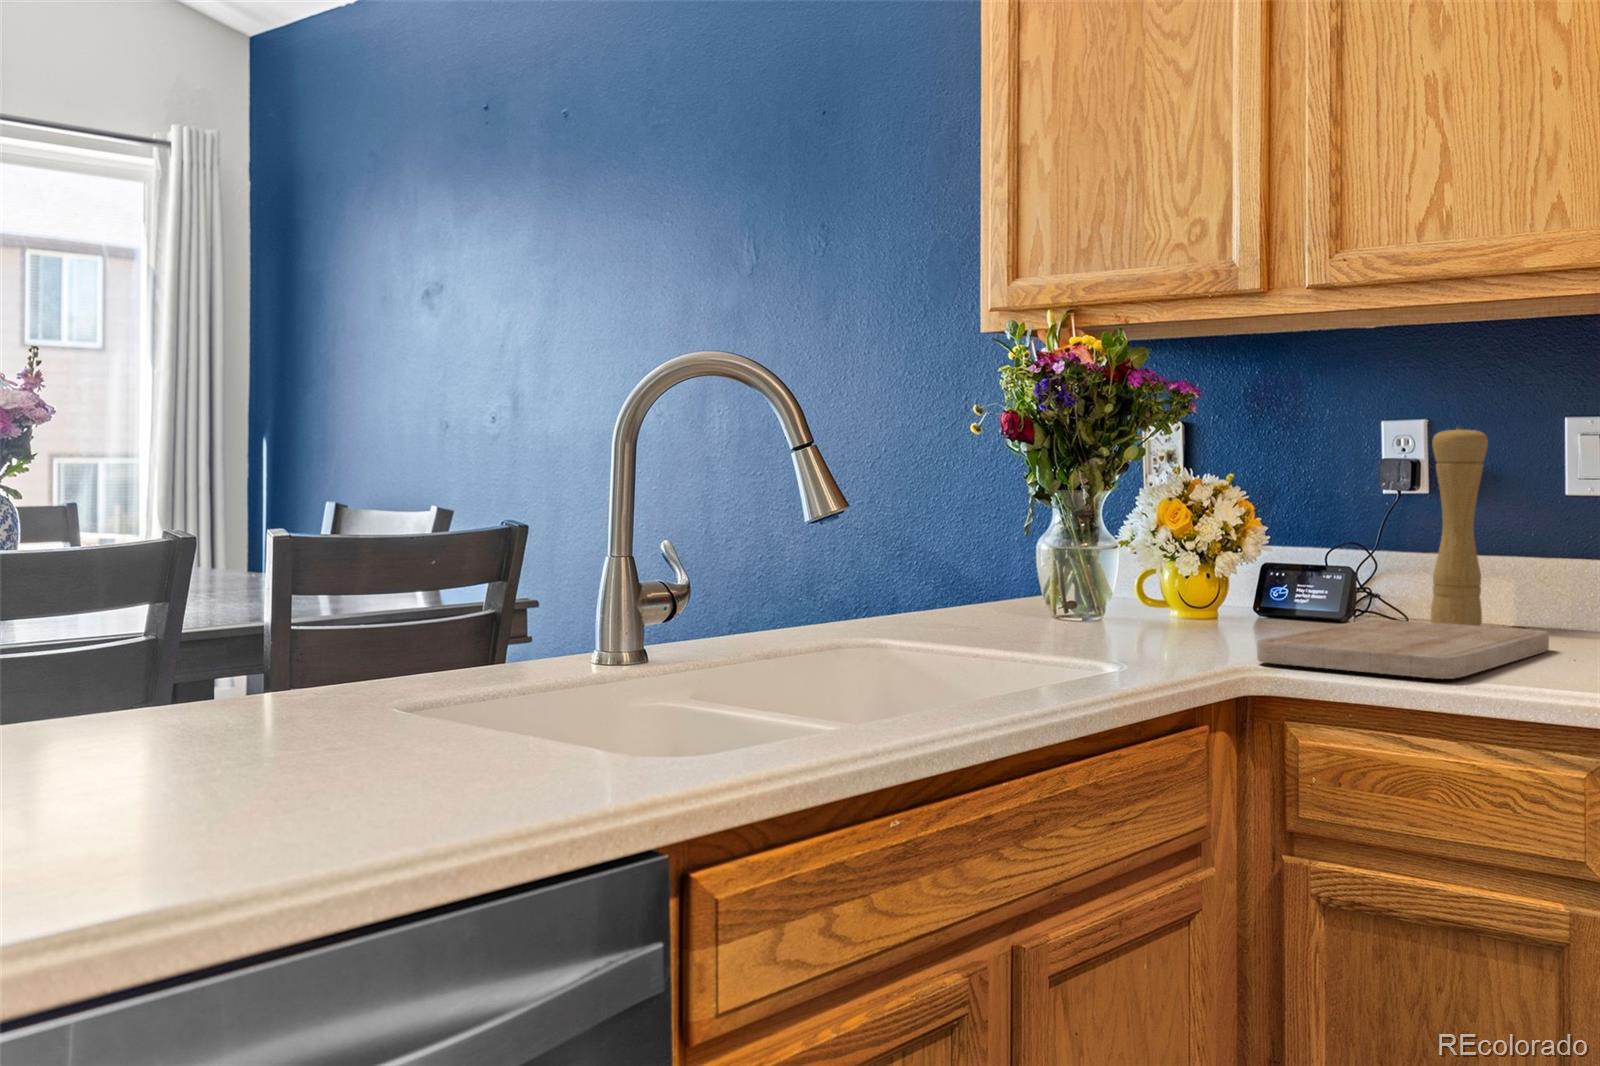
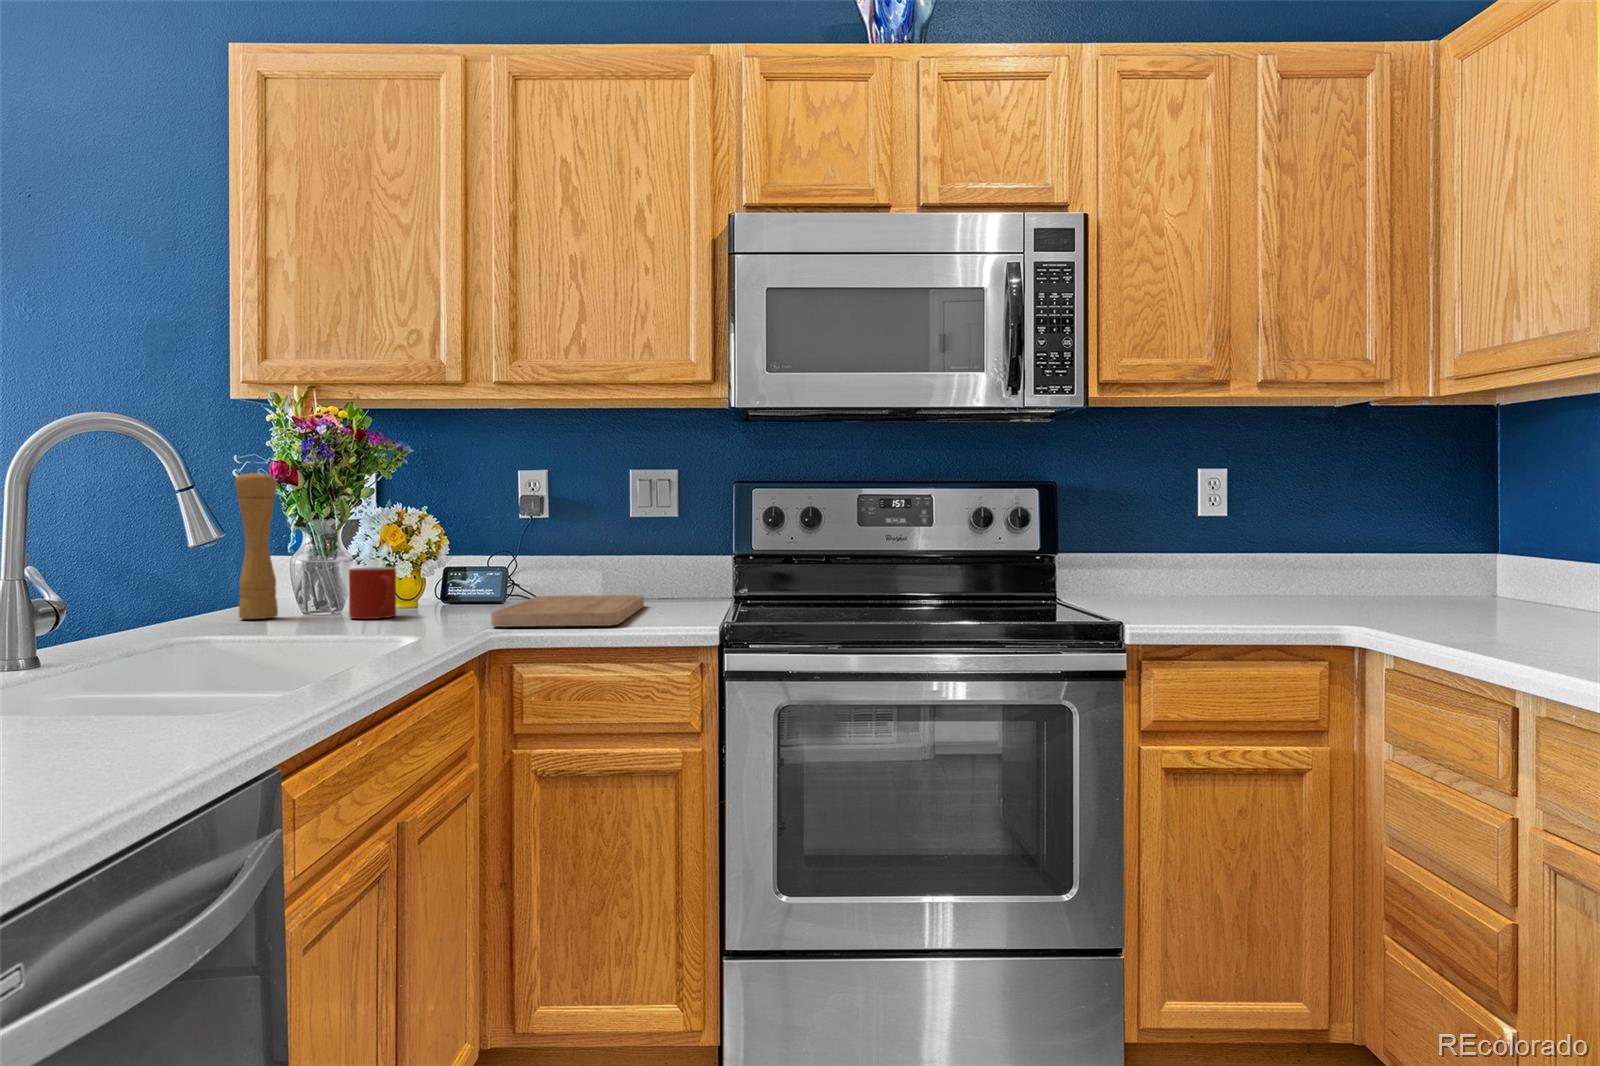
pepper mill: present [1431,427,1488,626] -> present [235,471,278,619]
mug: none [1091,562,1153,634] -> present [349,567,396,619]

